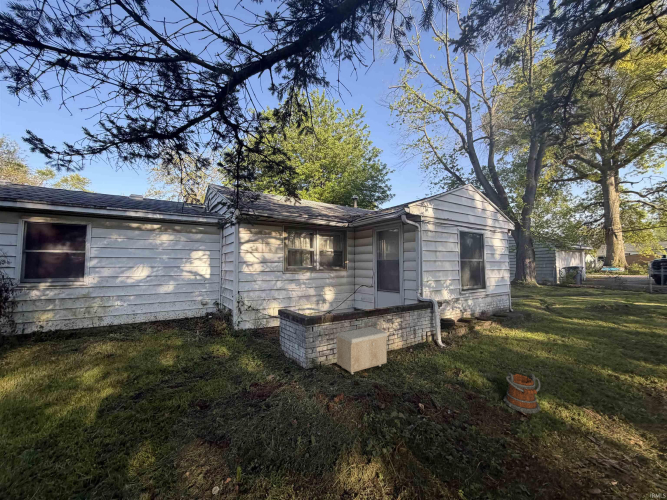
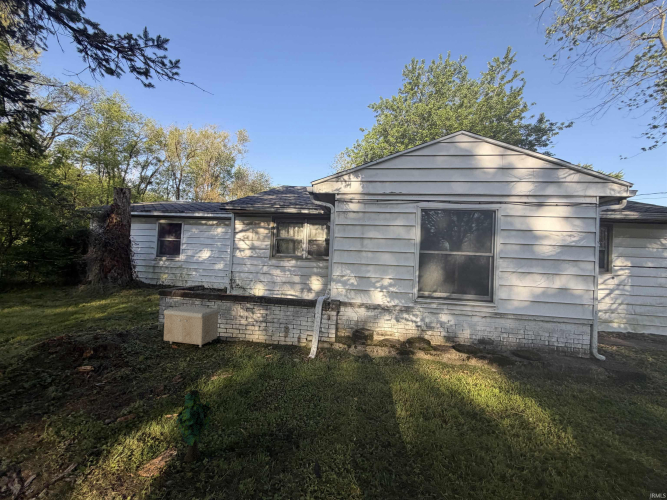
decorative plant: none [564,356,598,401] -> present [176,389,213,462]
bucket: present [504,373,541,413] -> none [115,370,163,427]

